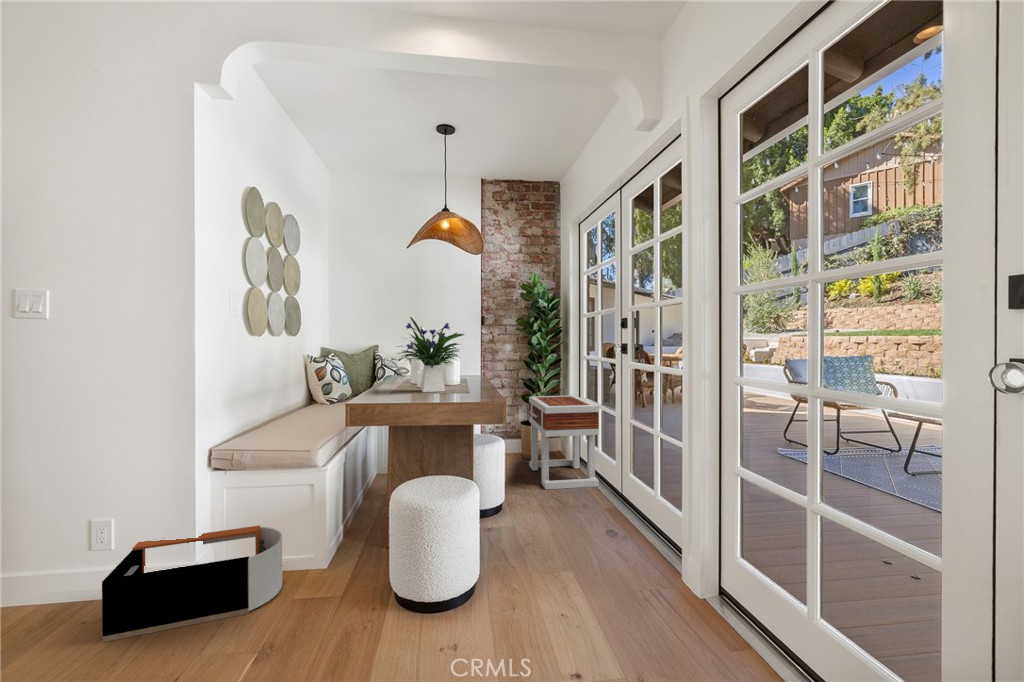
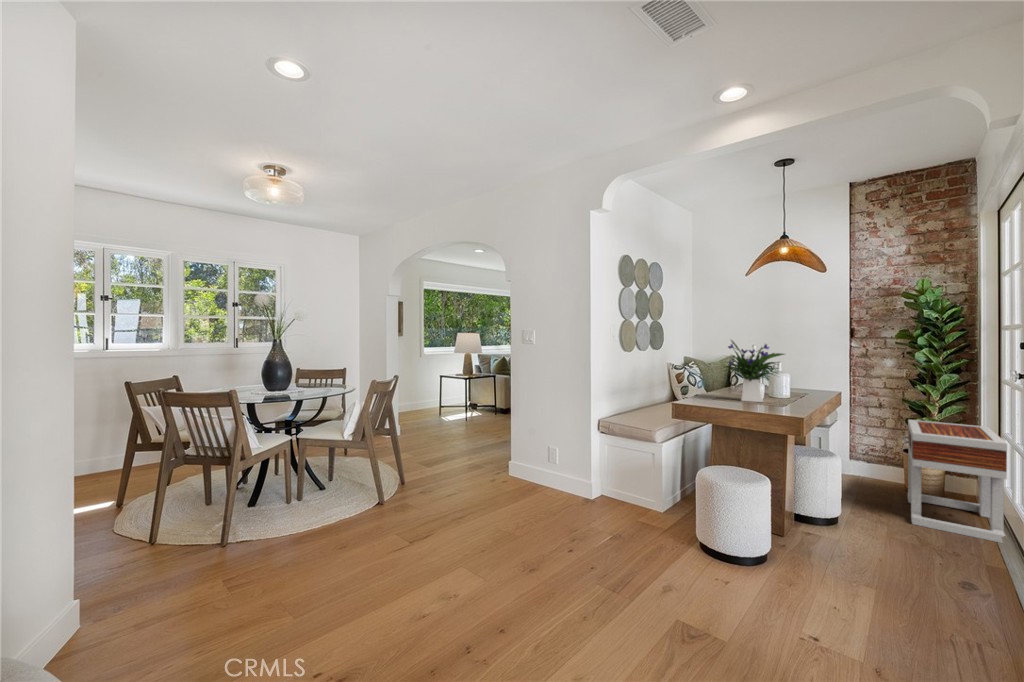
storage bin: present [102,525,282,642] -> none [548,464,634,521]

